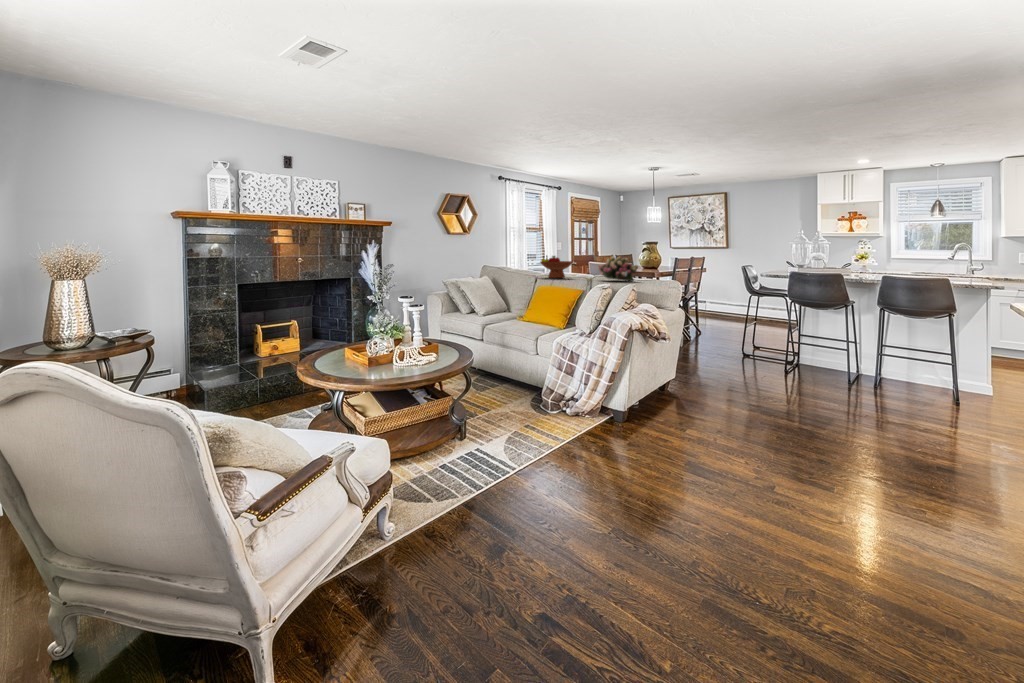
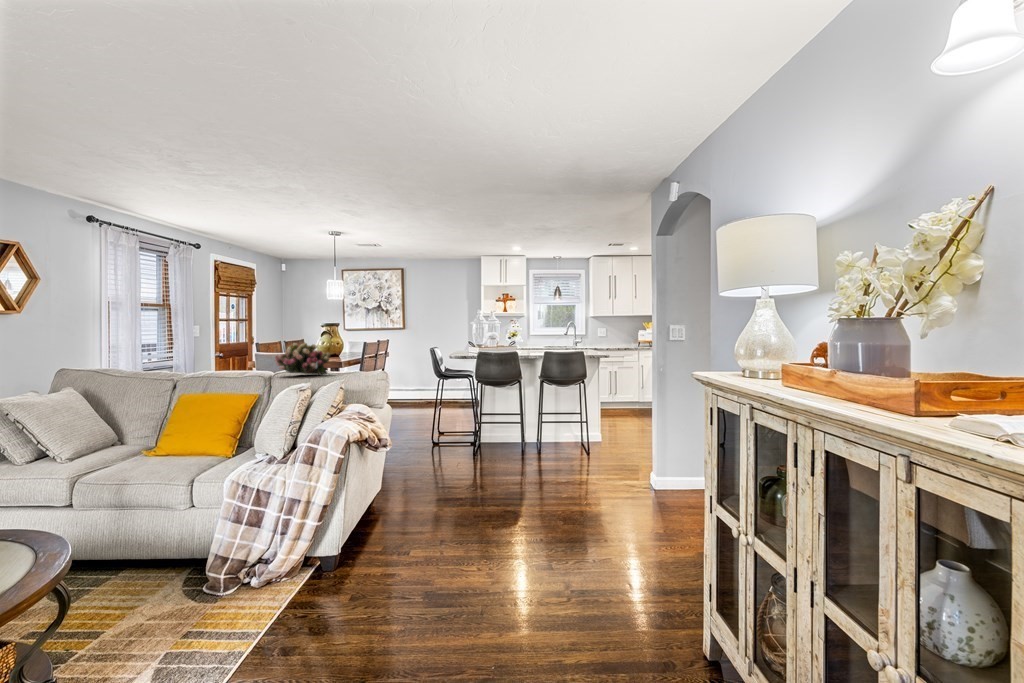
fruit bowl: present [540,256,573,278] -> none [179,346,235,379]

